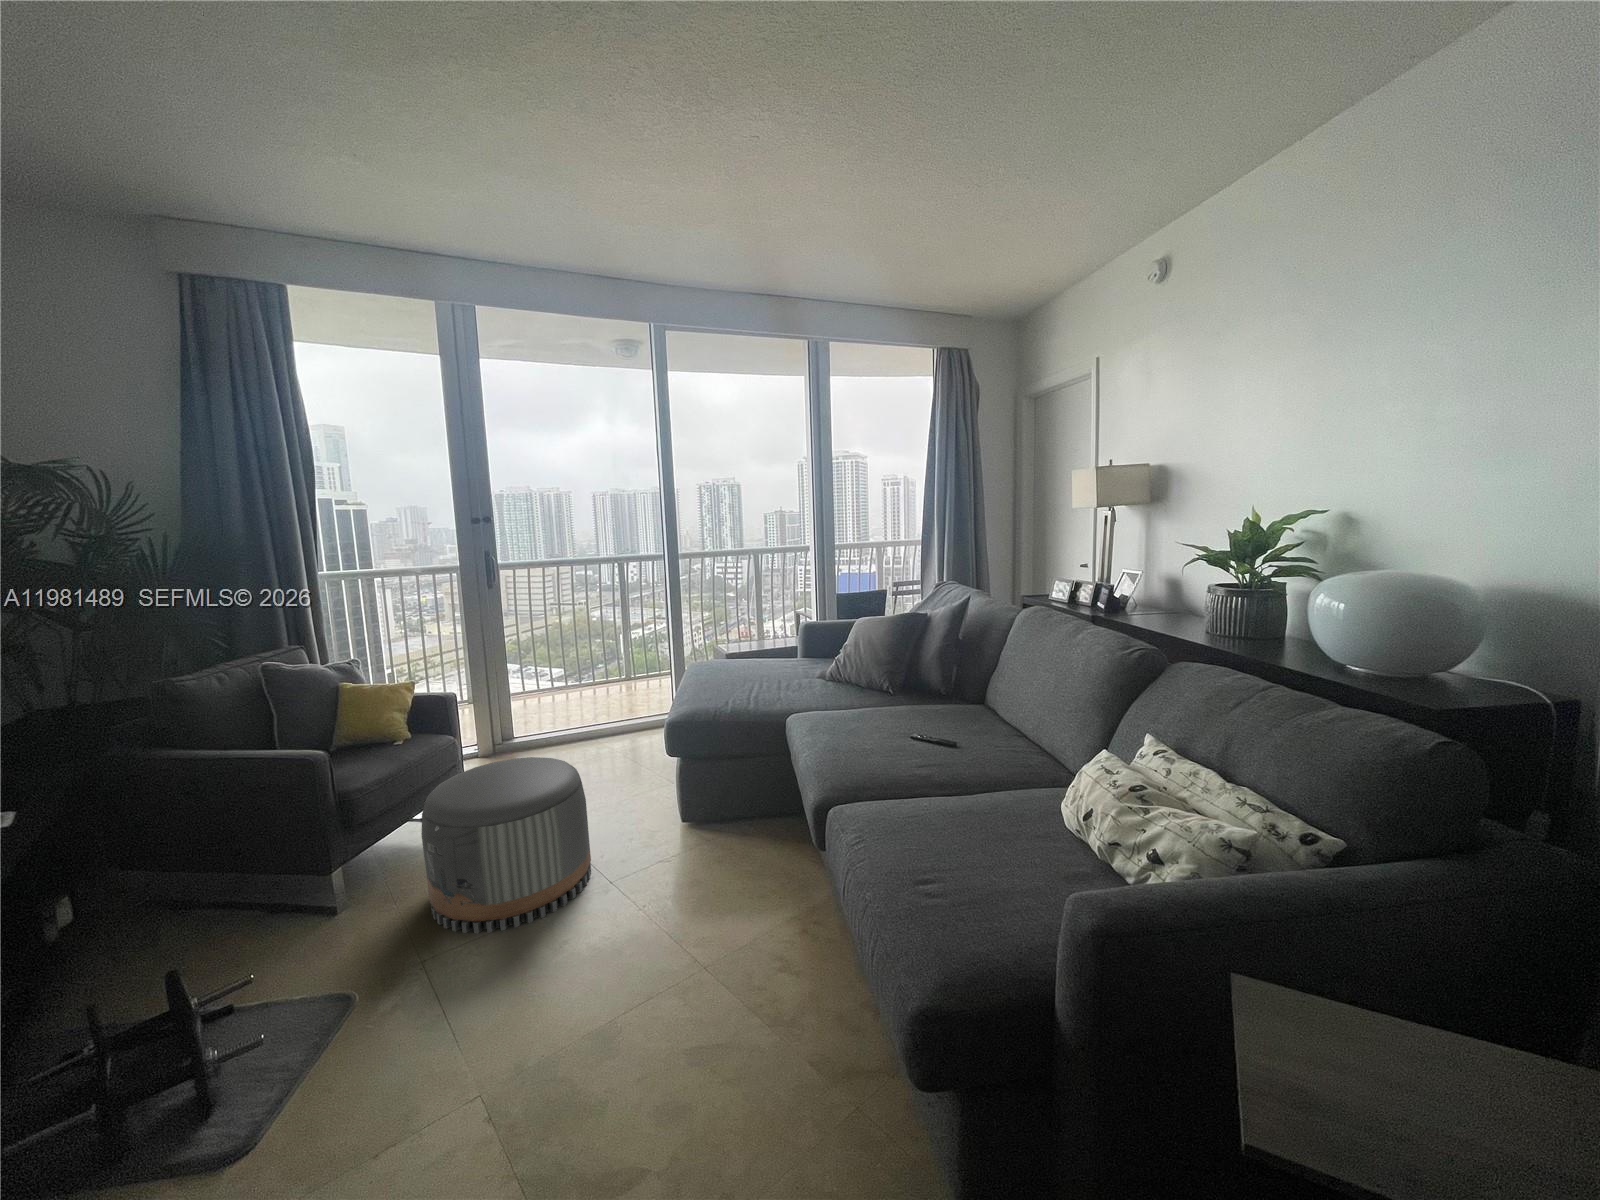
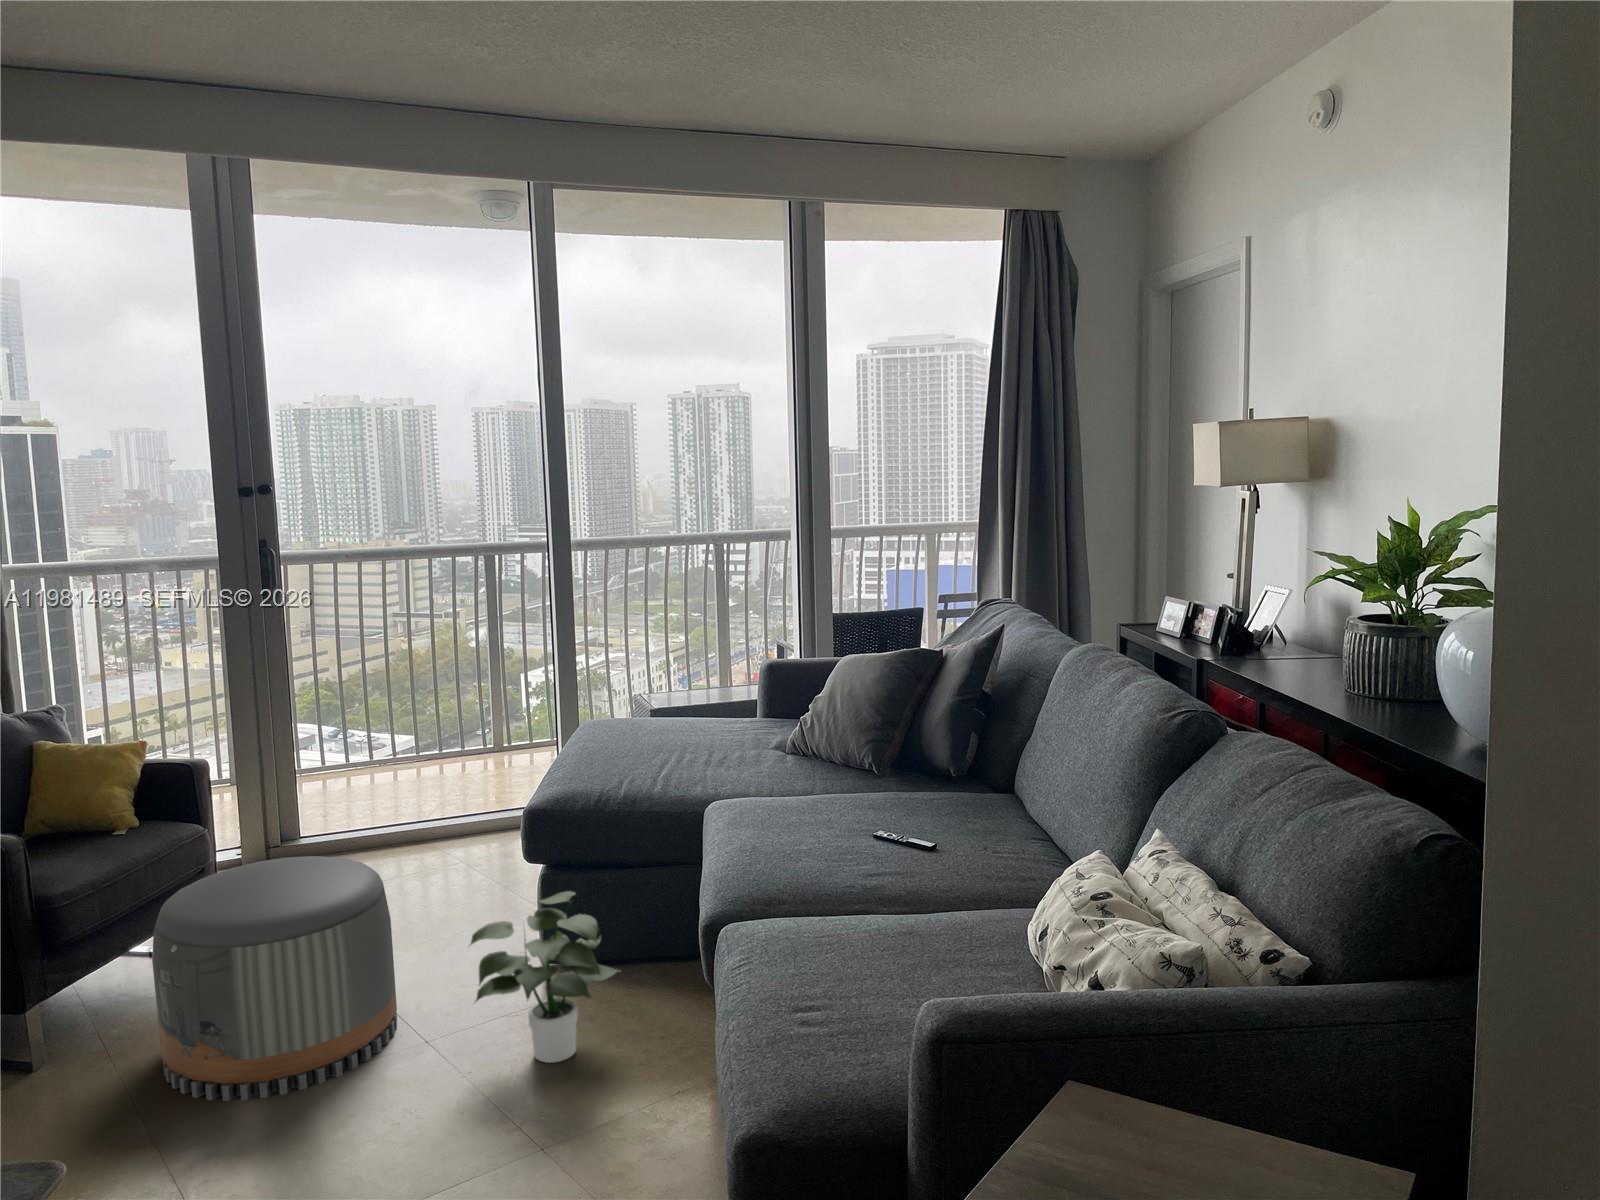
potted plant: none [642,778,745,897] -> present [471,891,620,1063]

